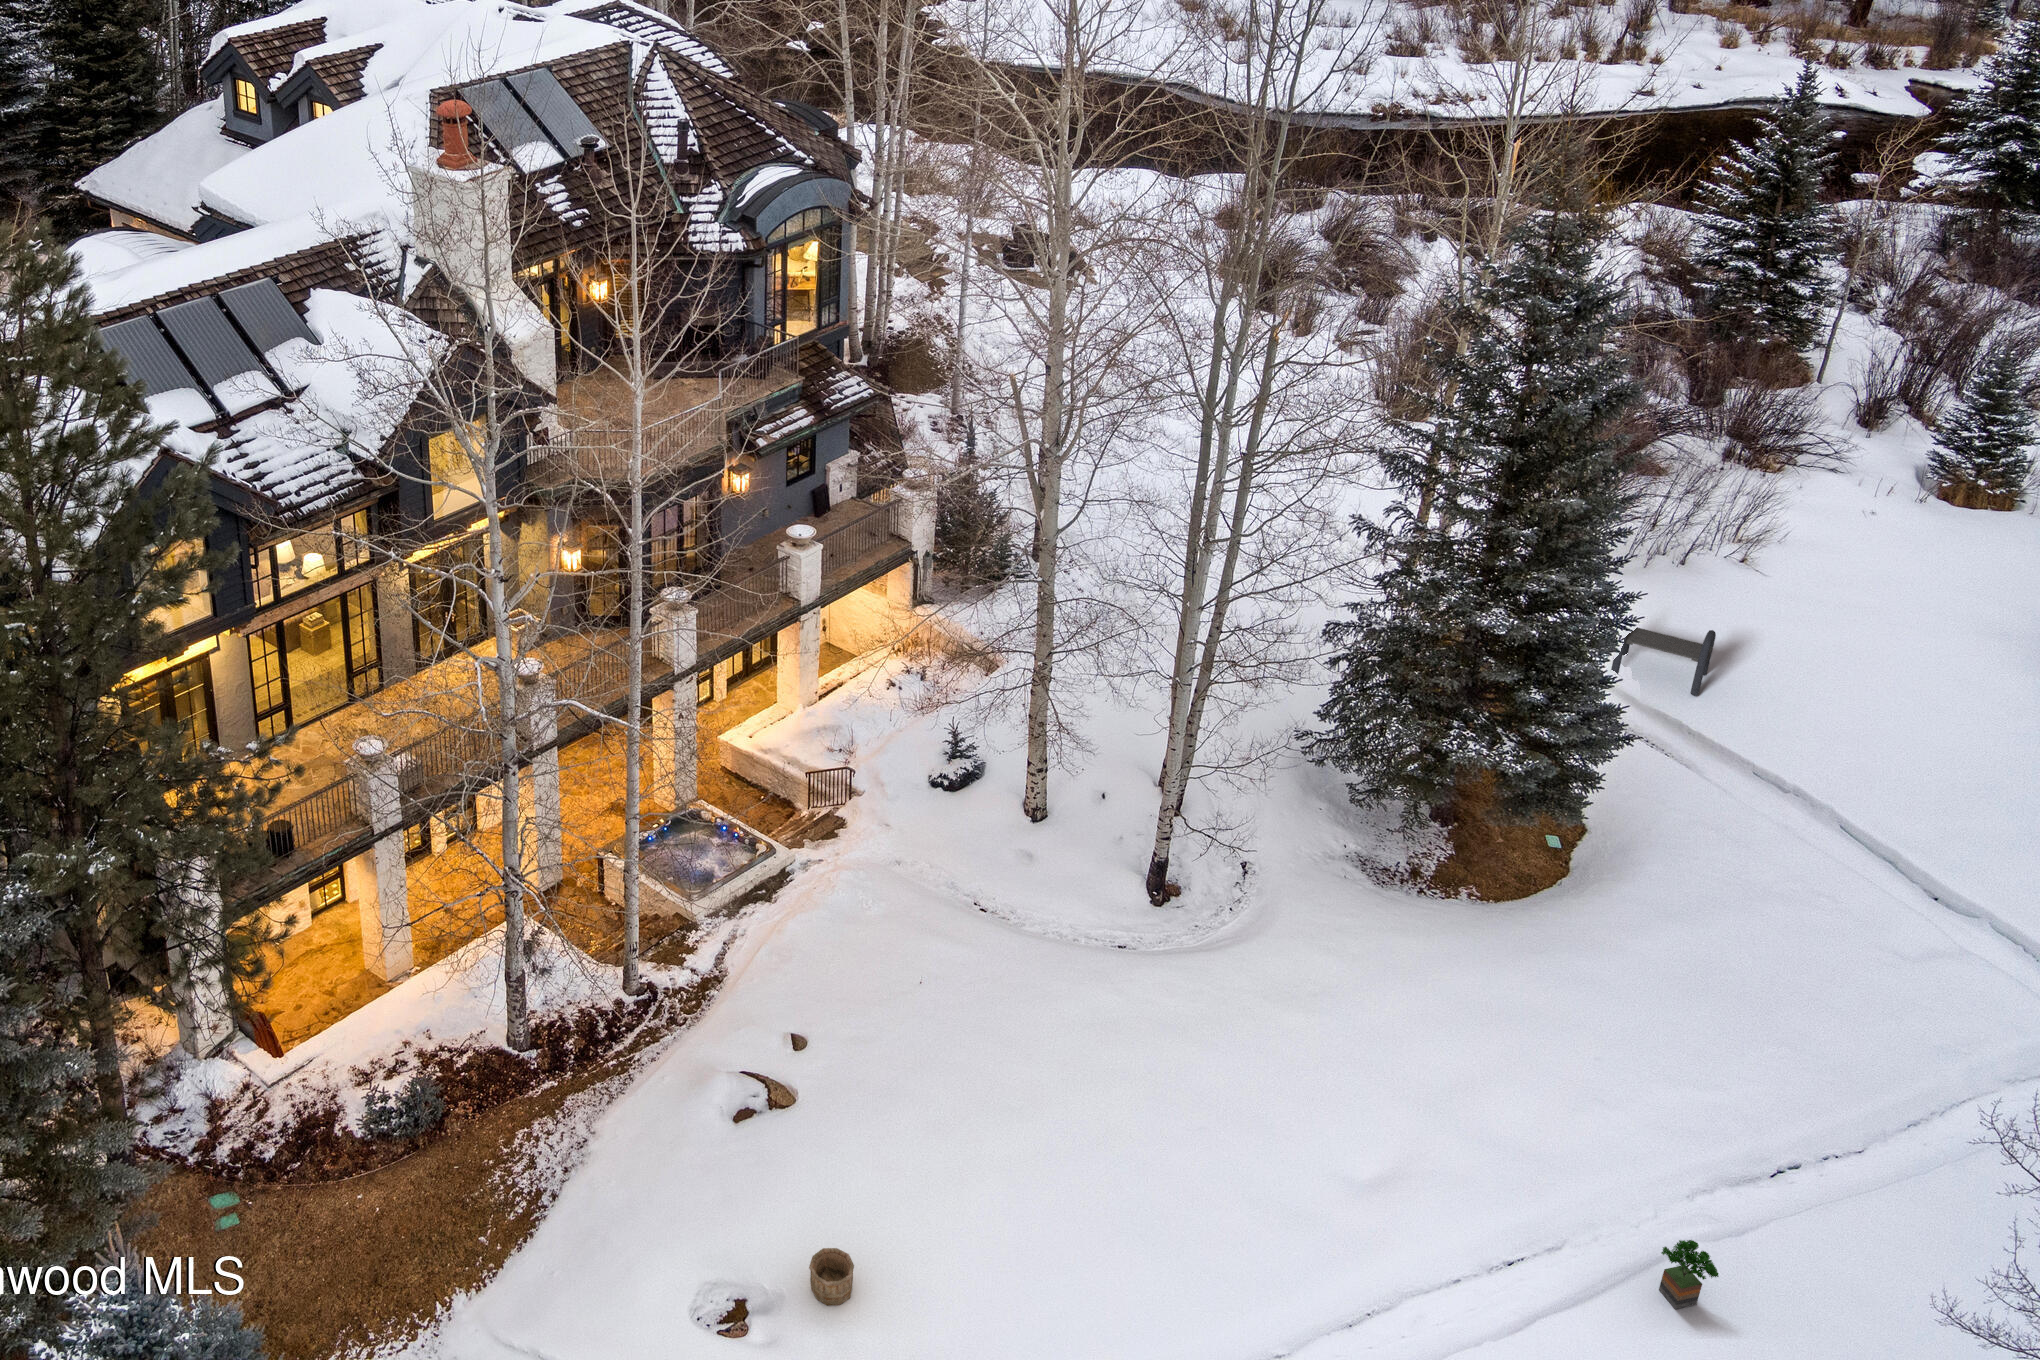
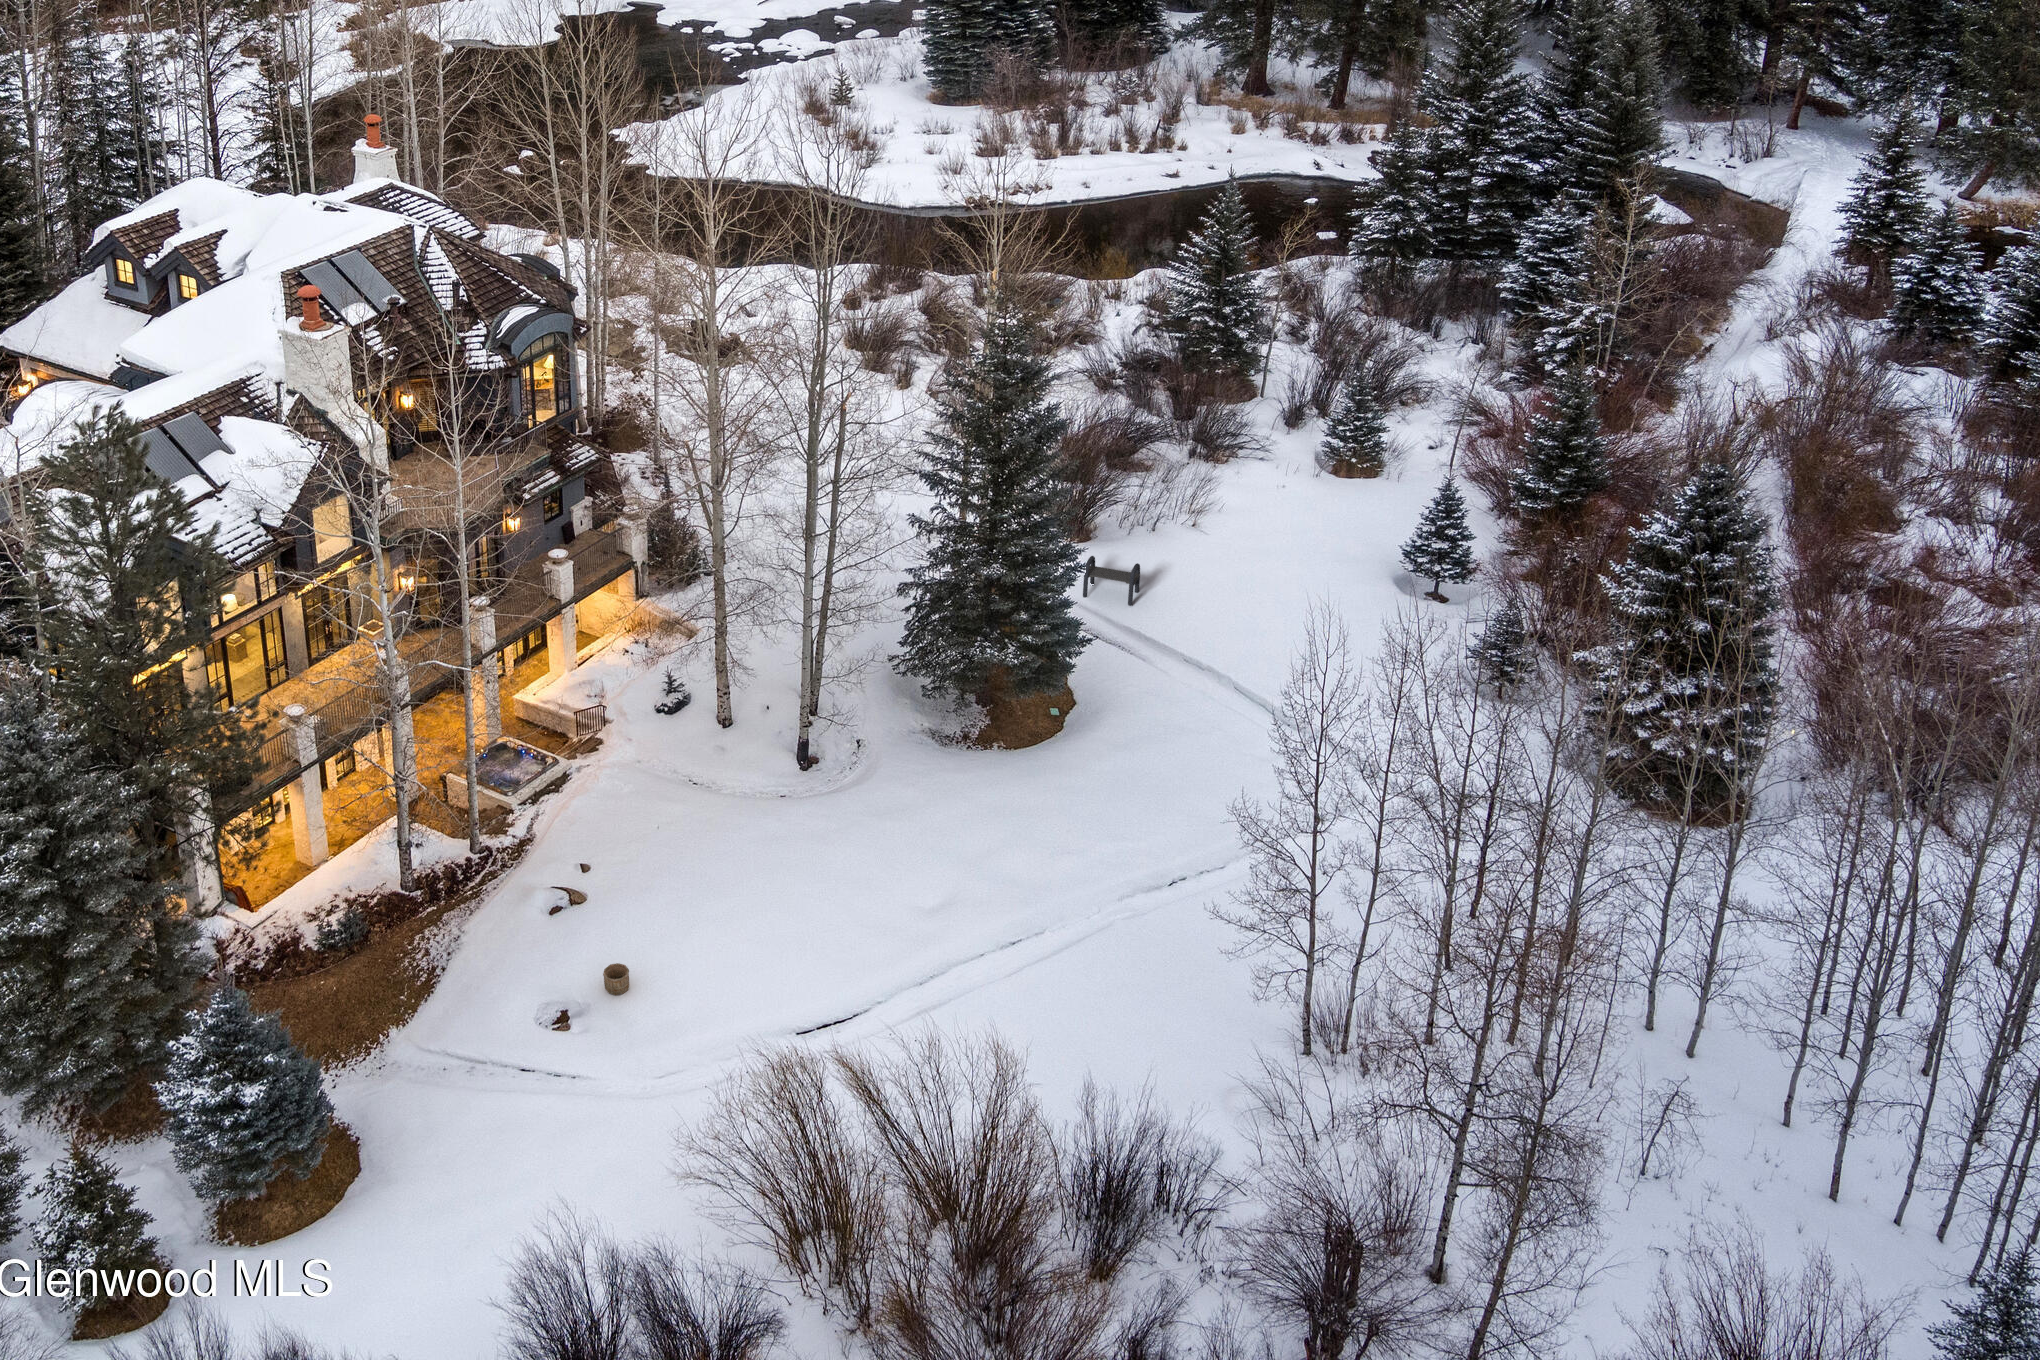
potted tree: present [1659,1240,1719,1309] -> none [1069,888,1097,927]

